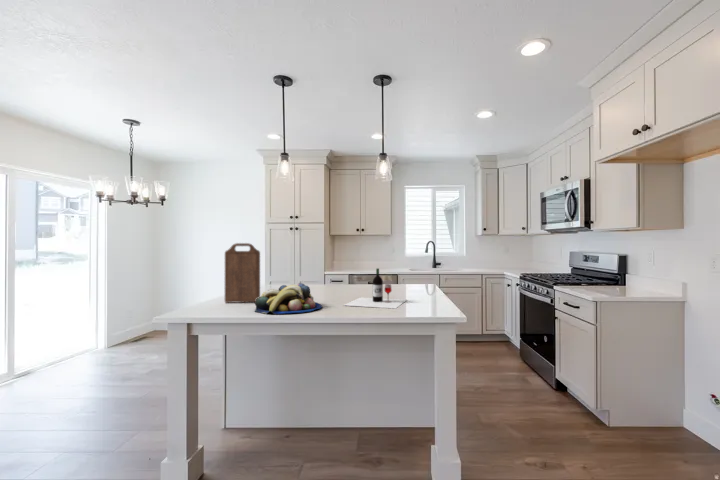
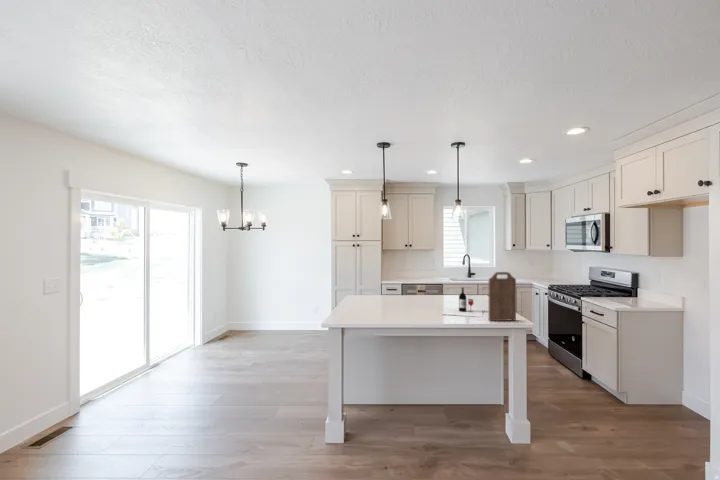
cutting board: present [225,243,260,303] -> present [488,272,516,321]
fruit bowl: present [255,283,322,314] -> none [384,299,430,321]

